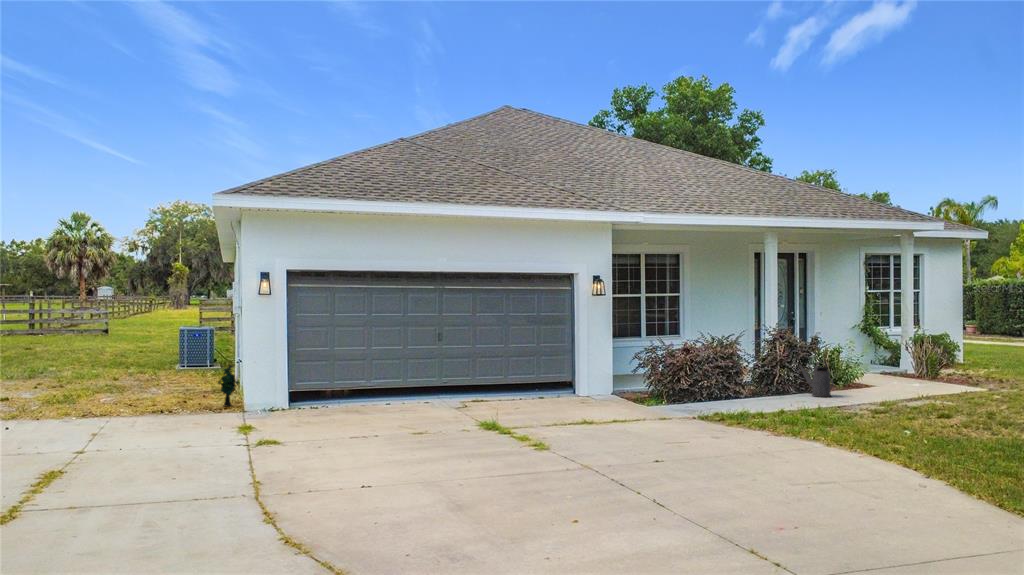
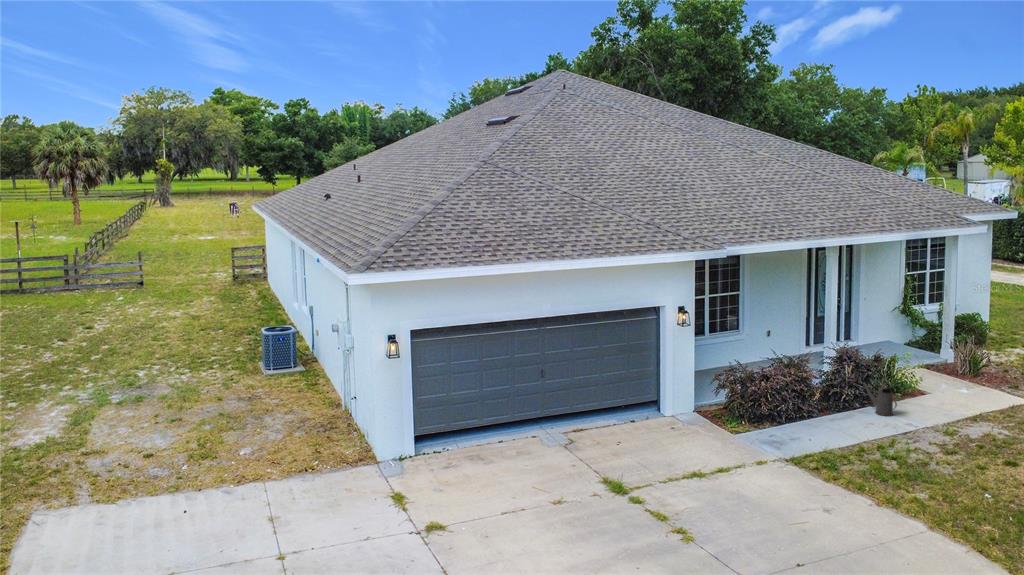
decorative plant: present [218,365,239,406] -> none [357,423,377,460]

